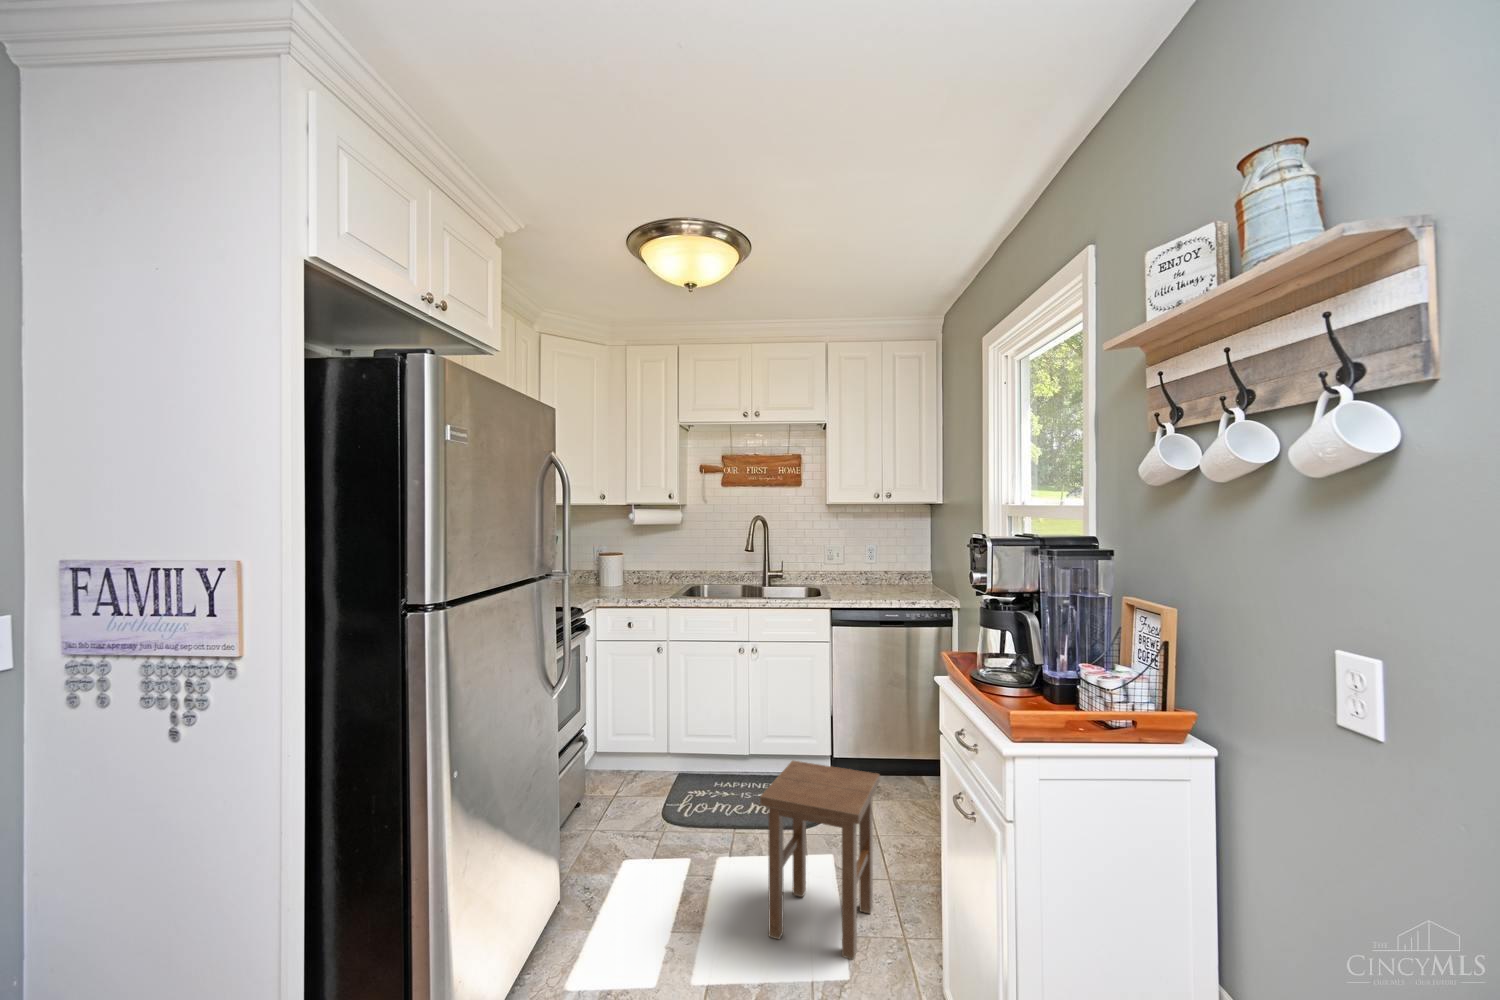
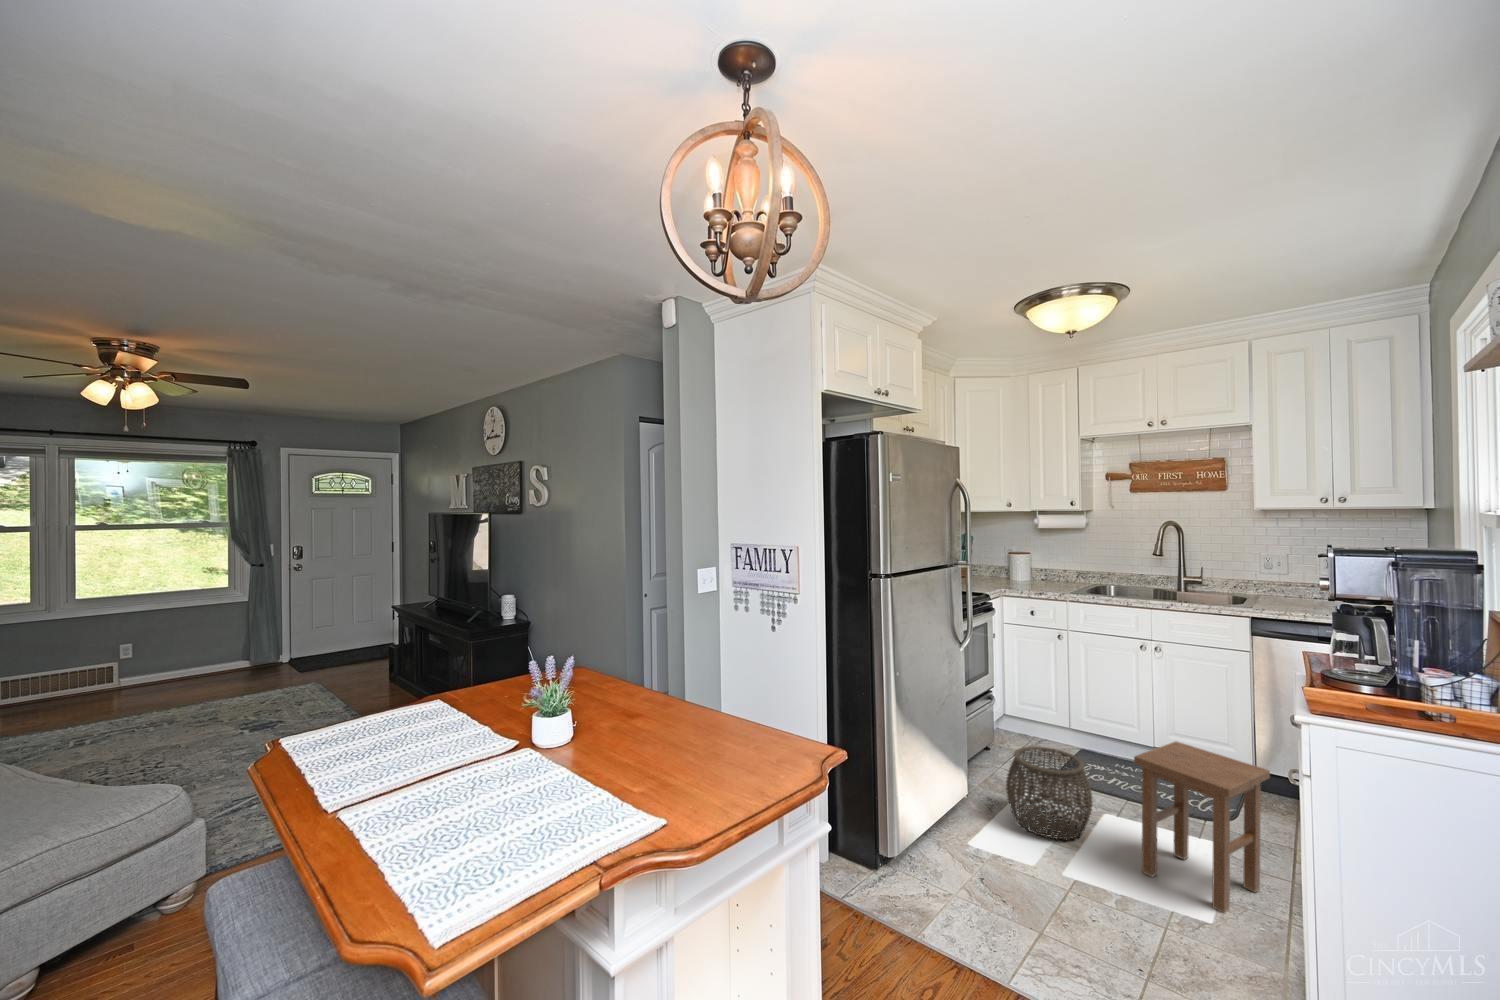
woven basket: none [607,801,711,931] -> present [1006,746,1093,840]

